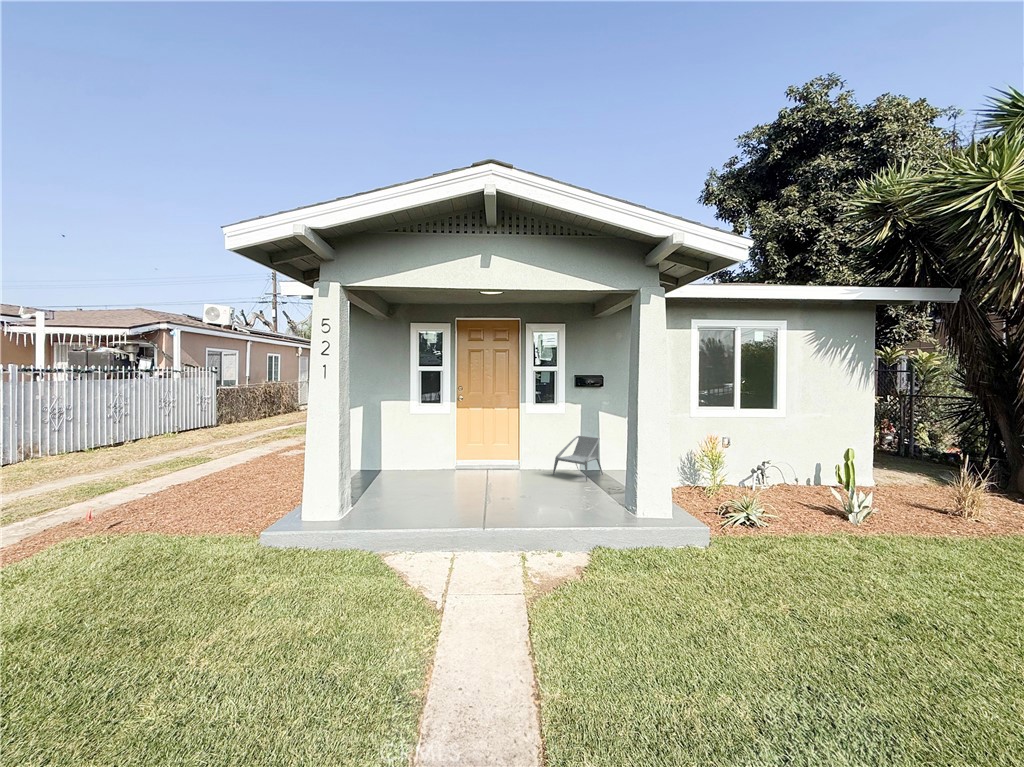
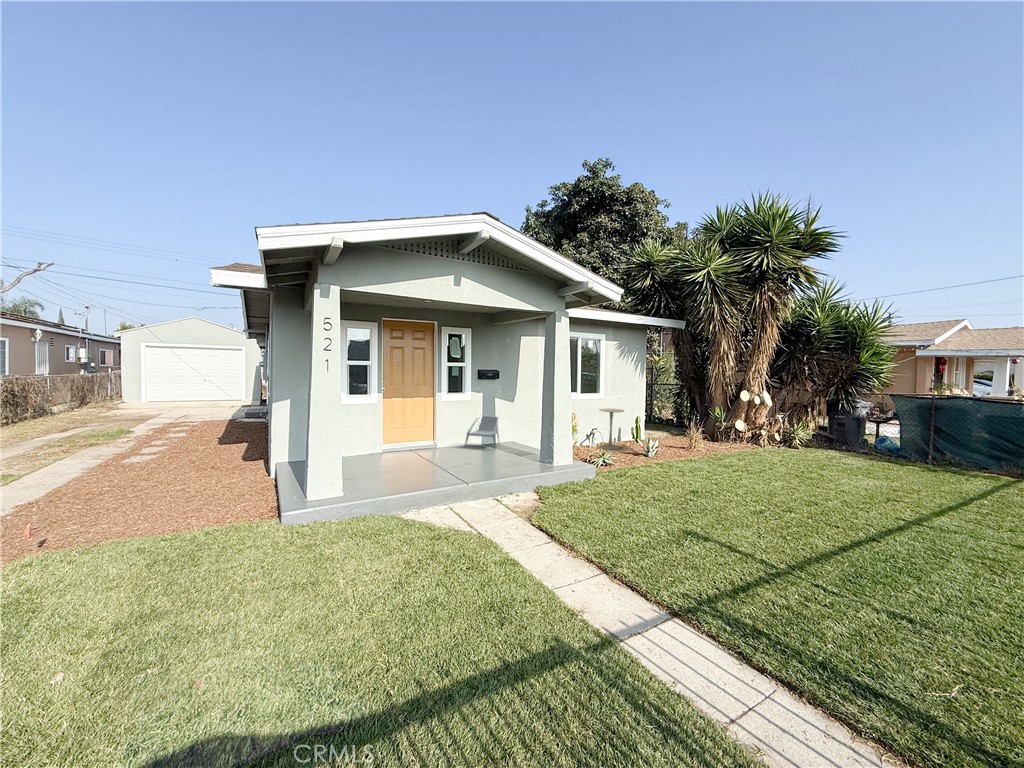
pedestal table: none [769,433,814,498] -> present [599,408,624,450]

